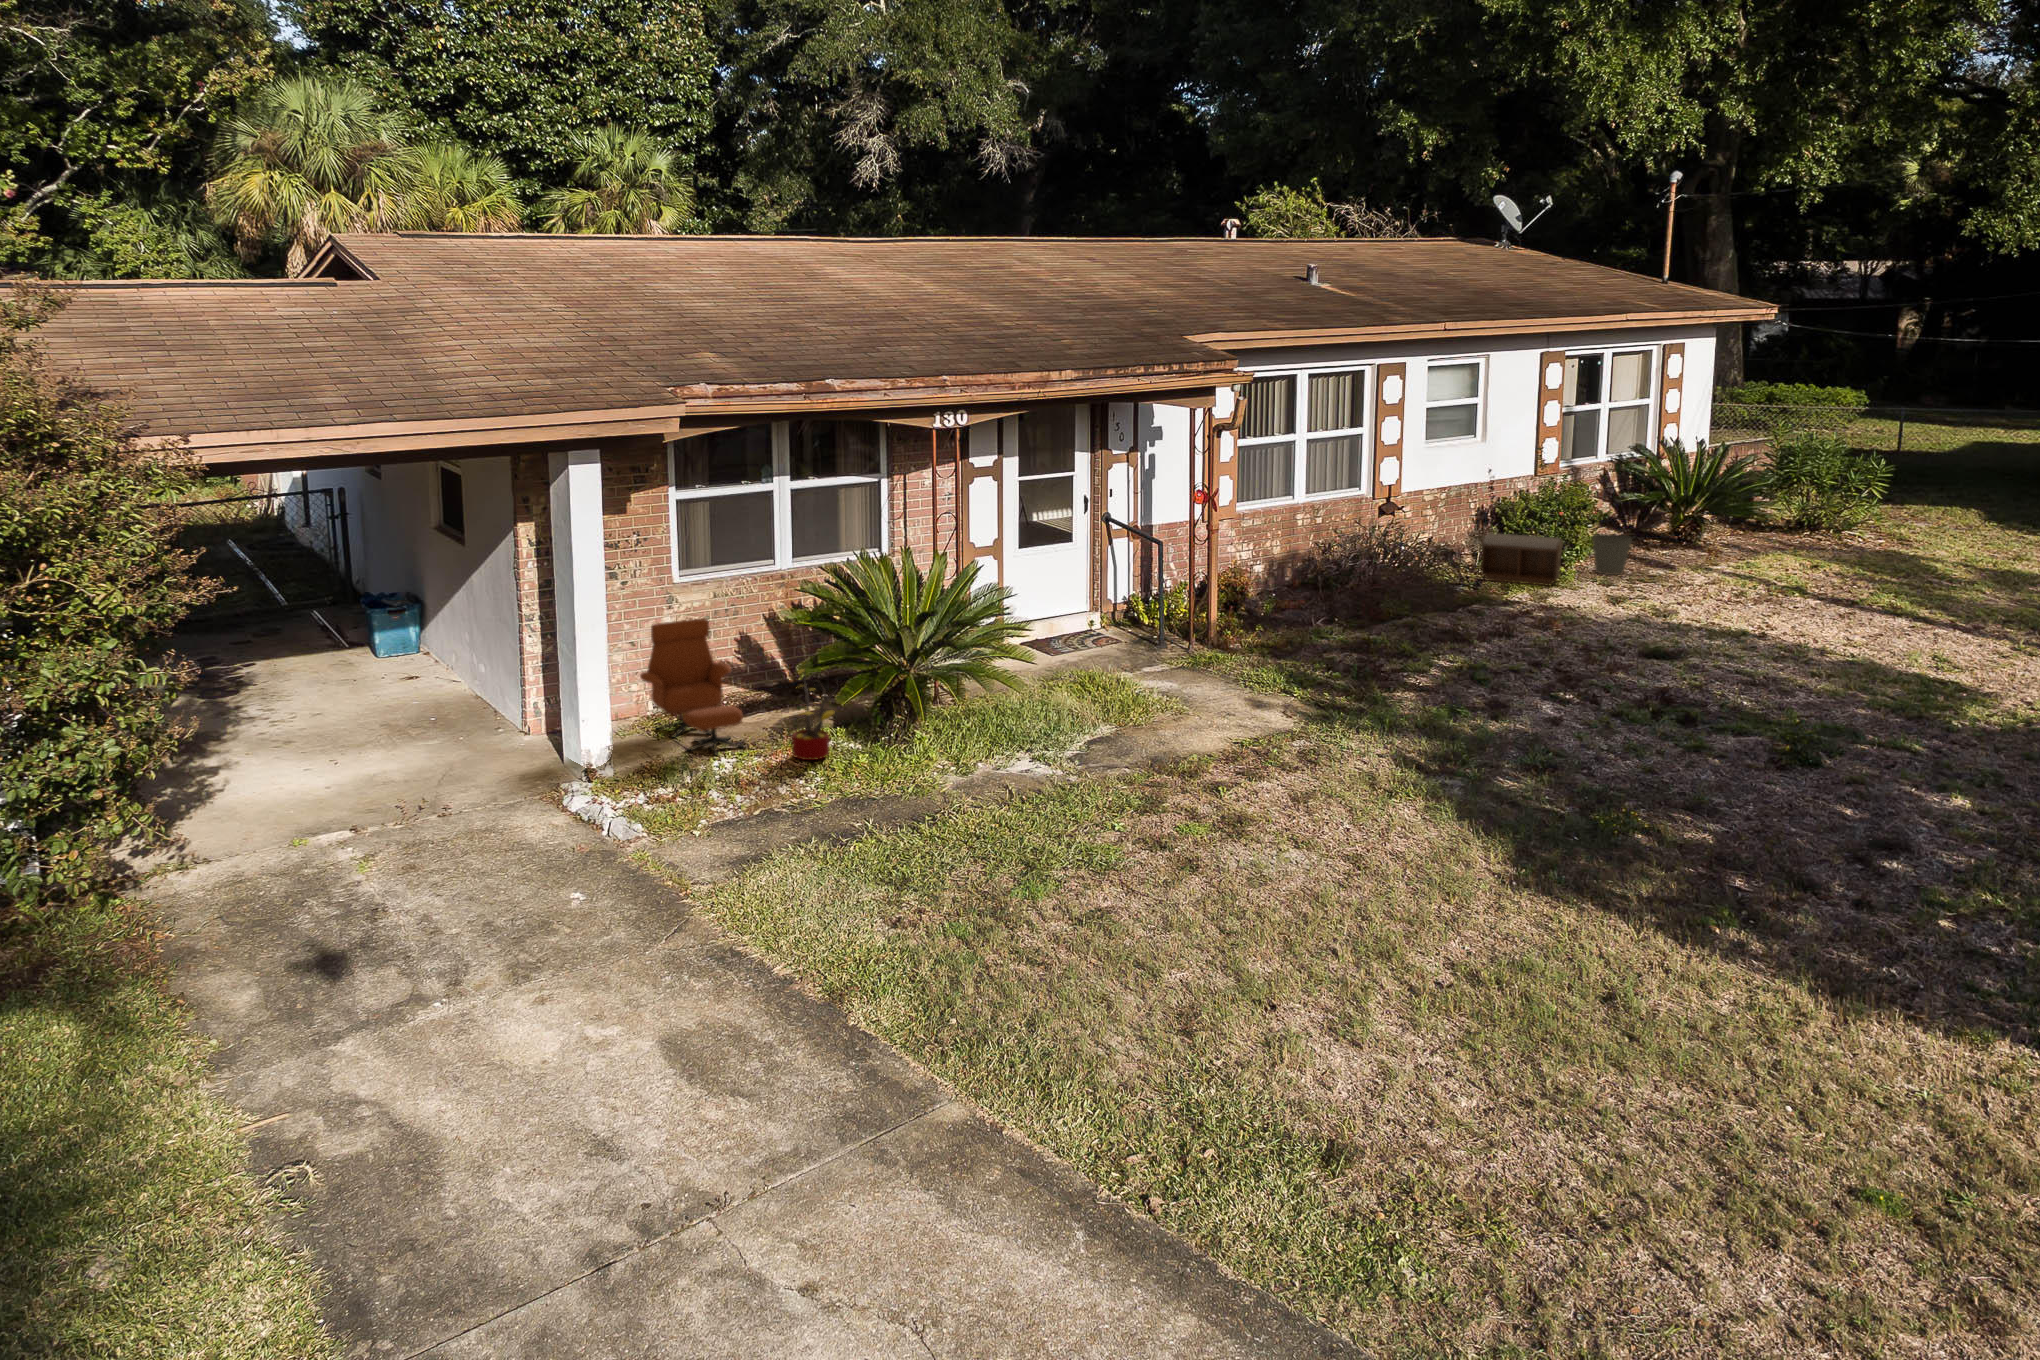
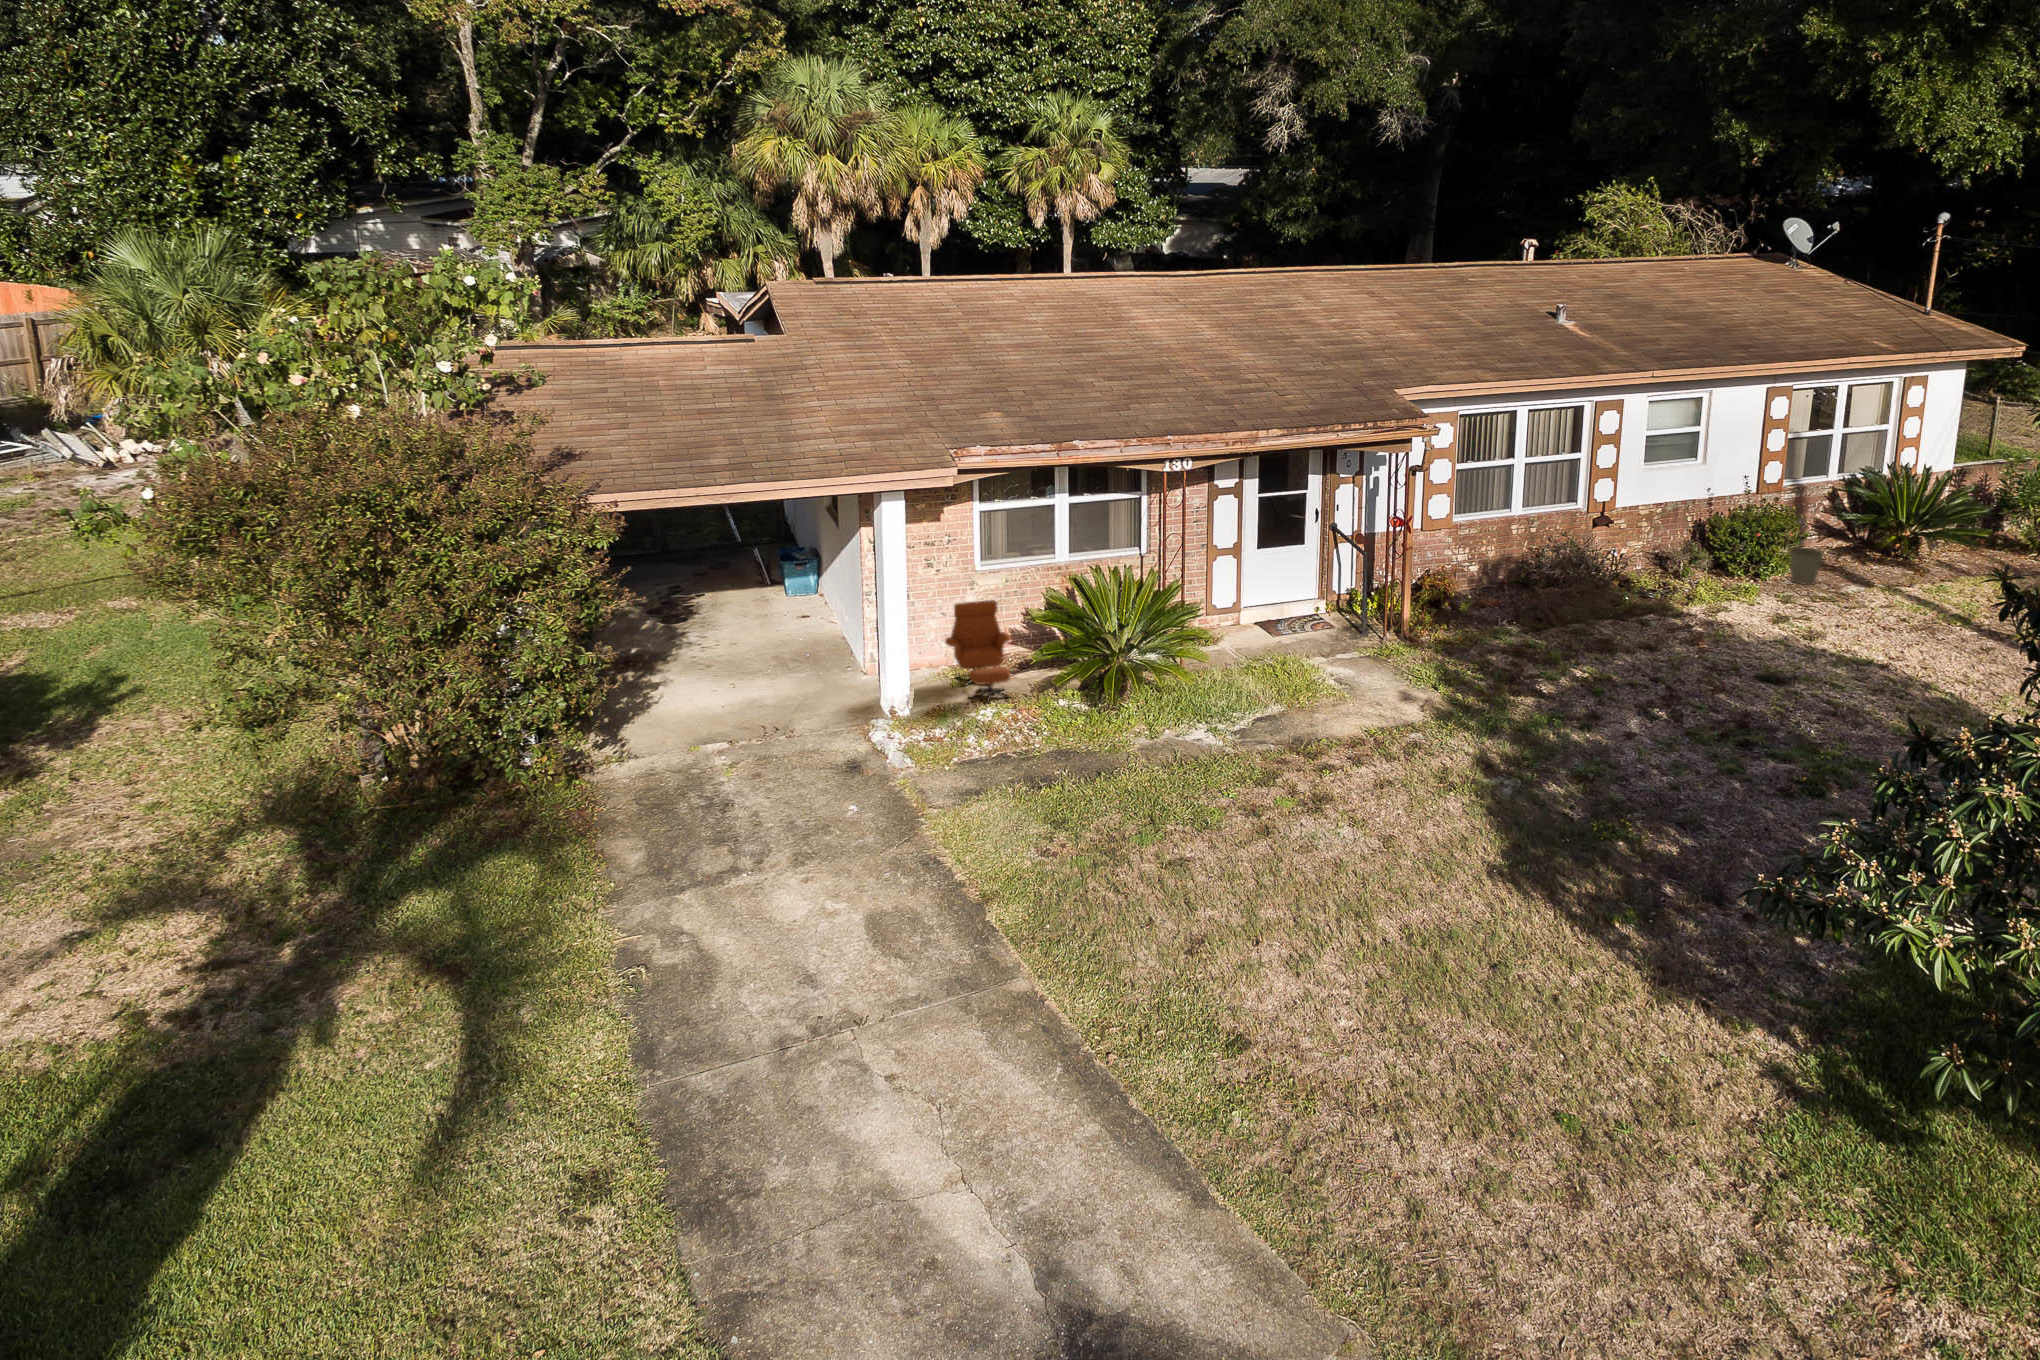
bench: present [1480,533,1563,586] -> none [1682,543,1756,593]
decorative plant: present [792,669,836,760] -> none [1040,639,1069,712]

